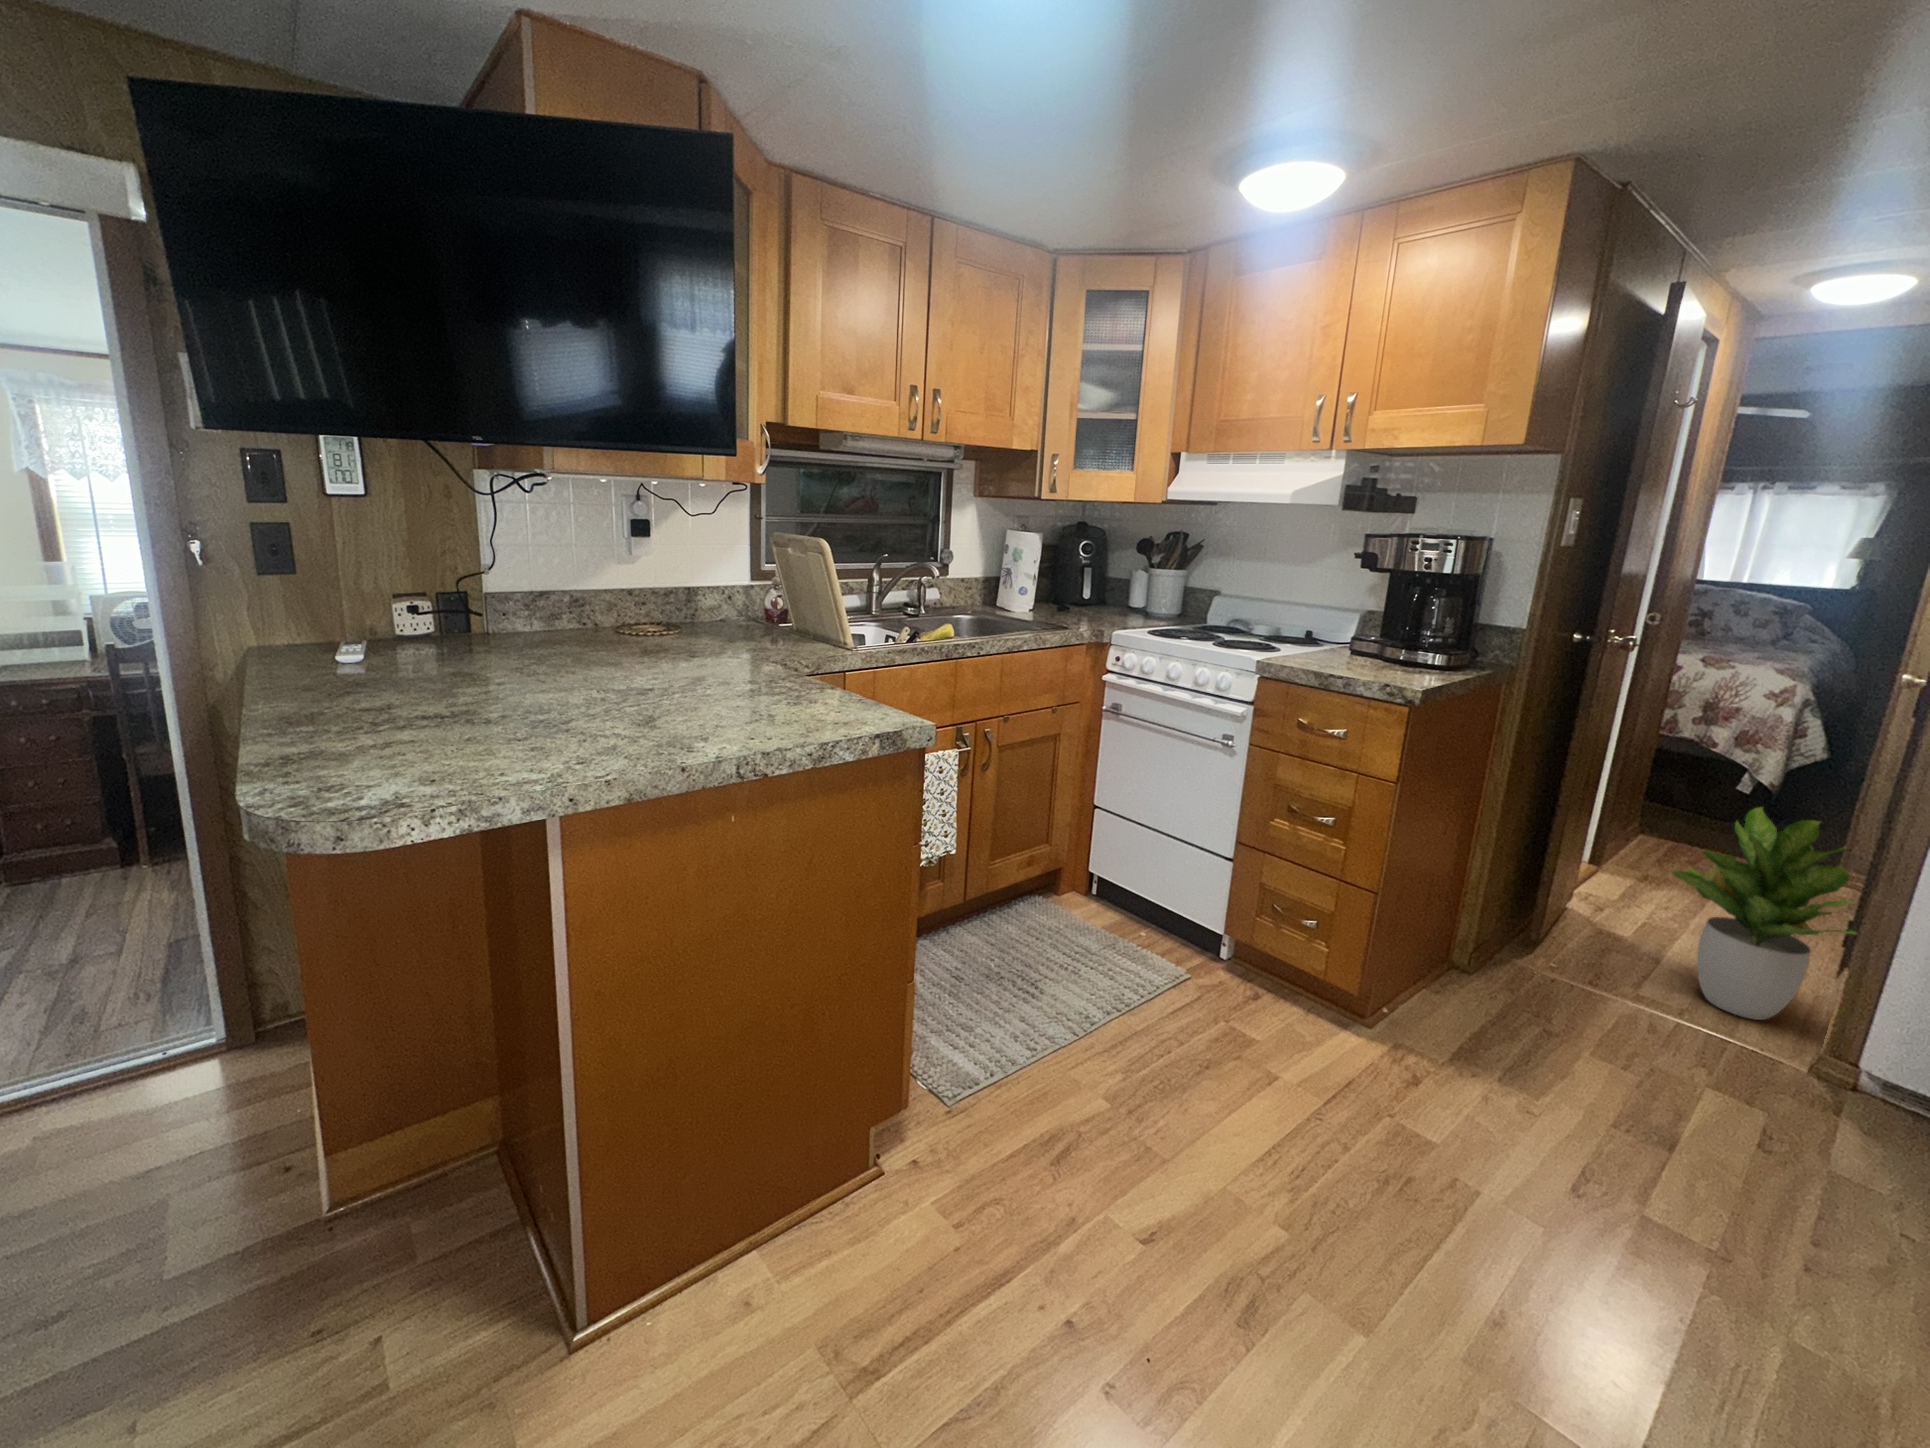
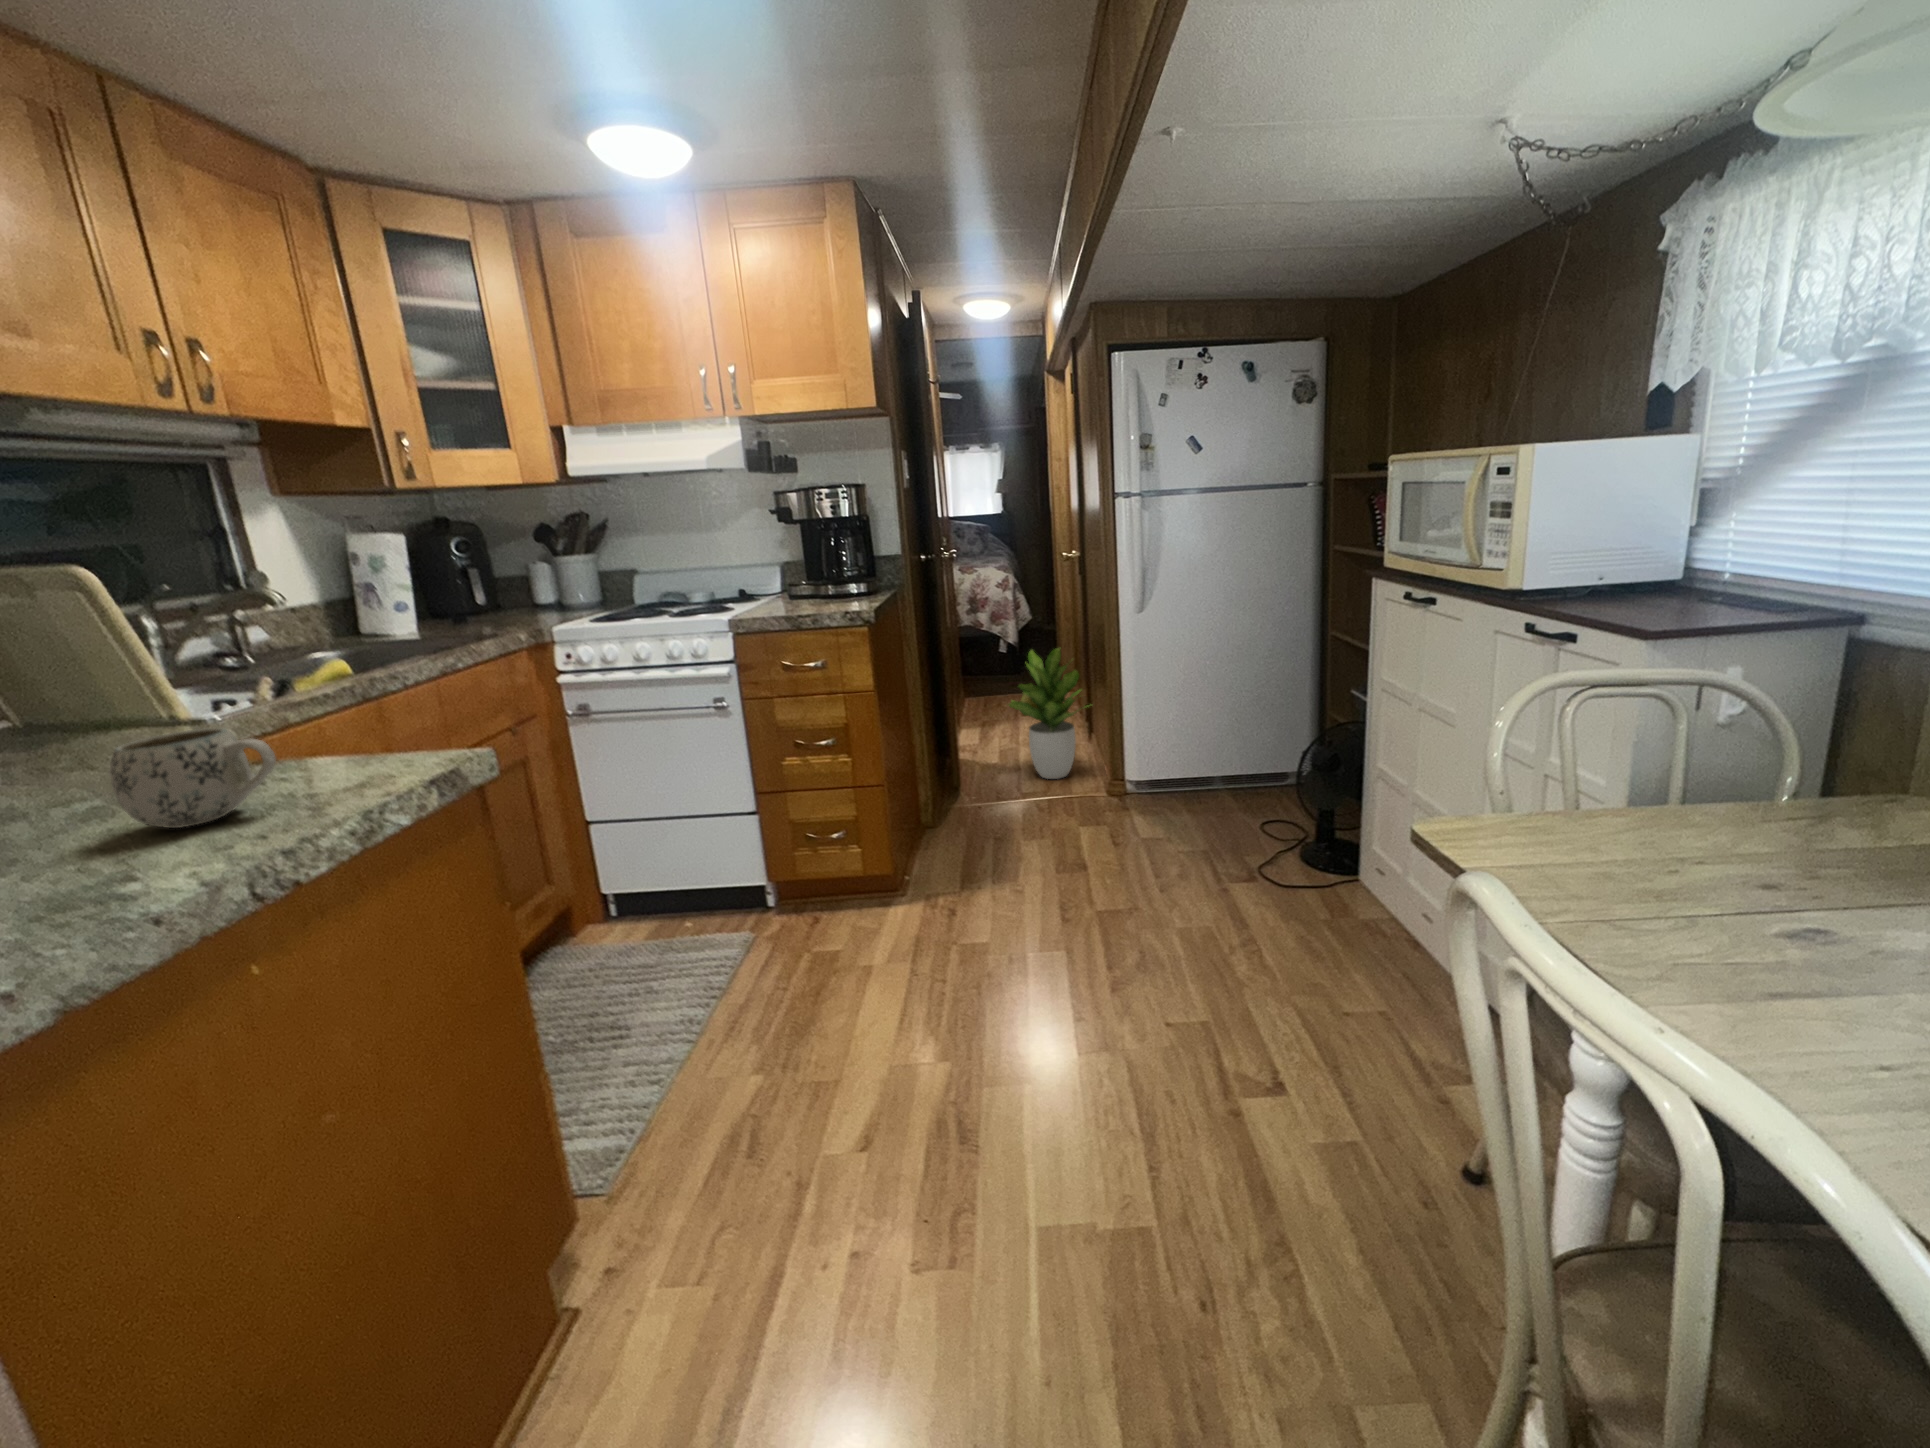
mug: none [742,660,807,719] -> present [110,728,276,828]

